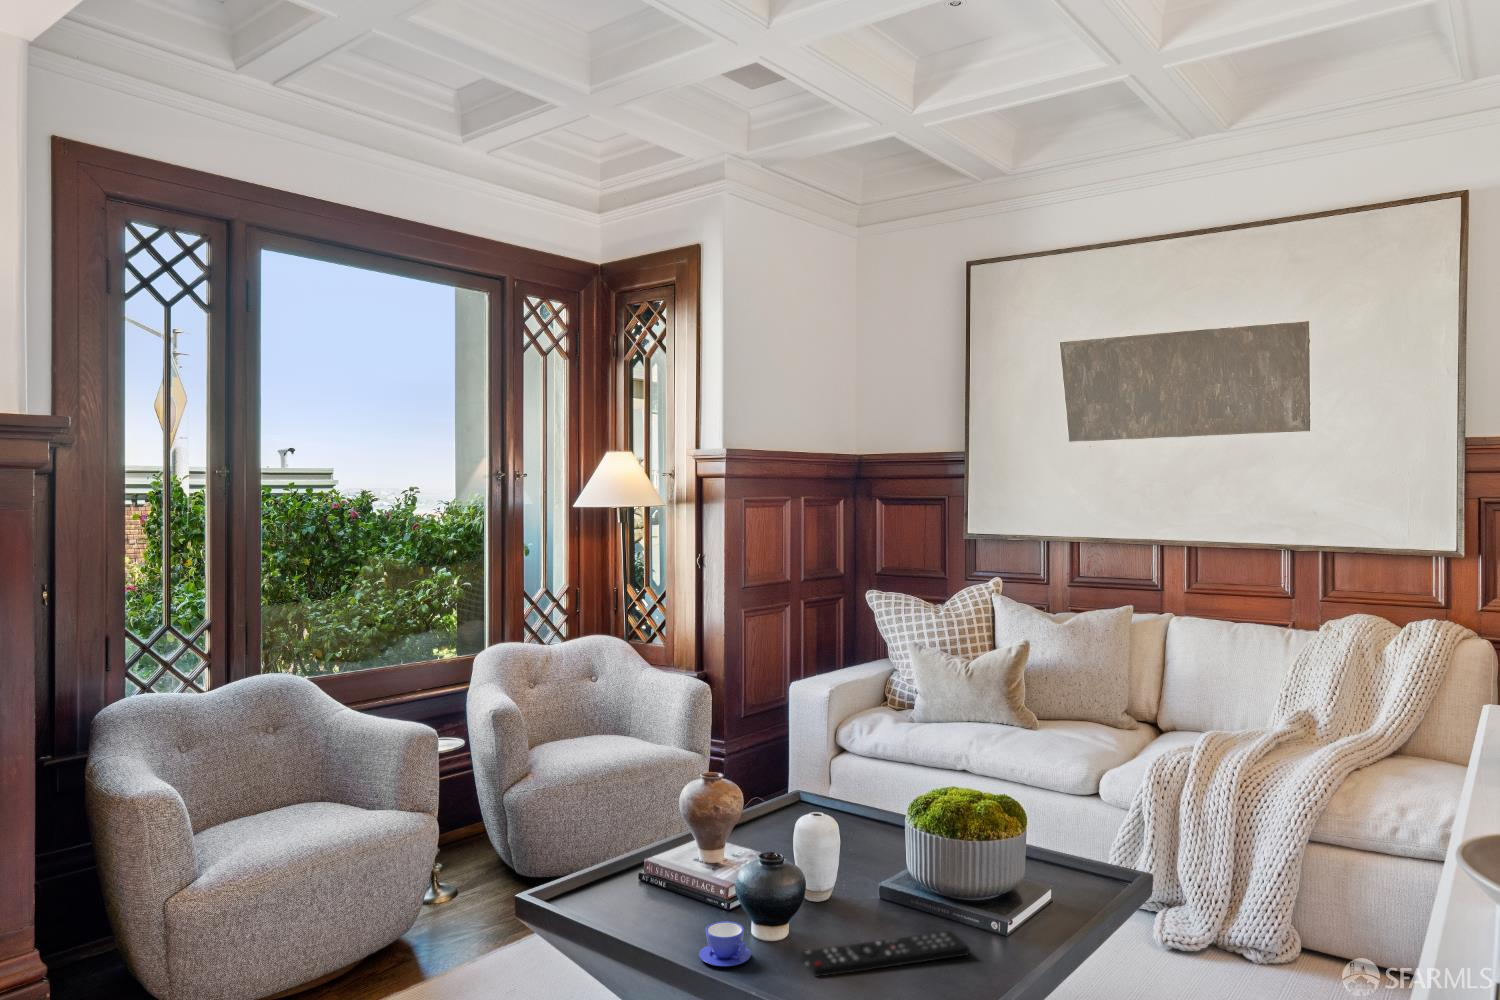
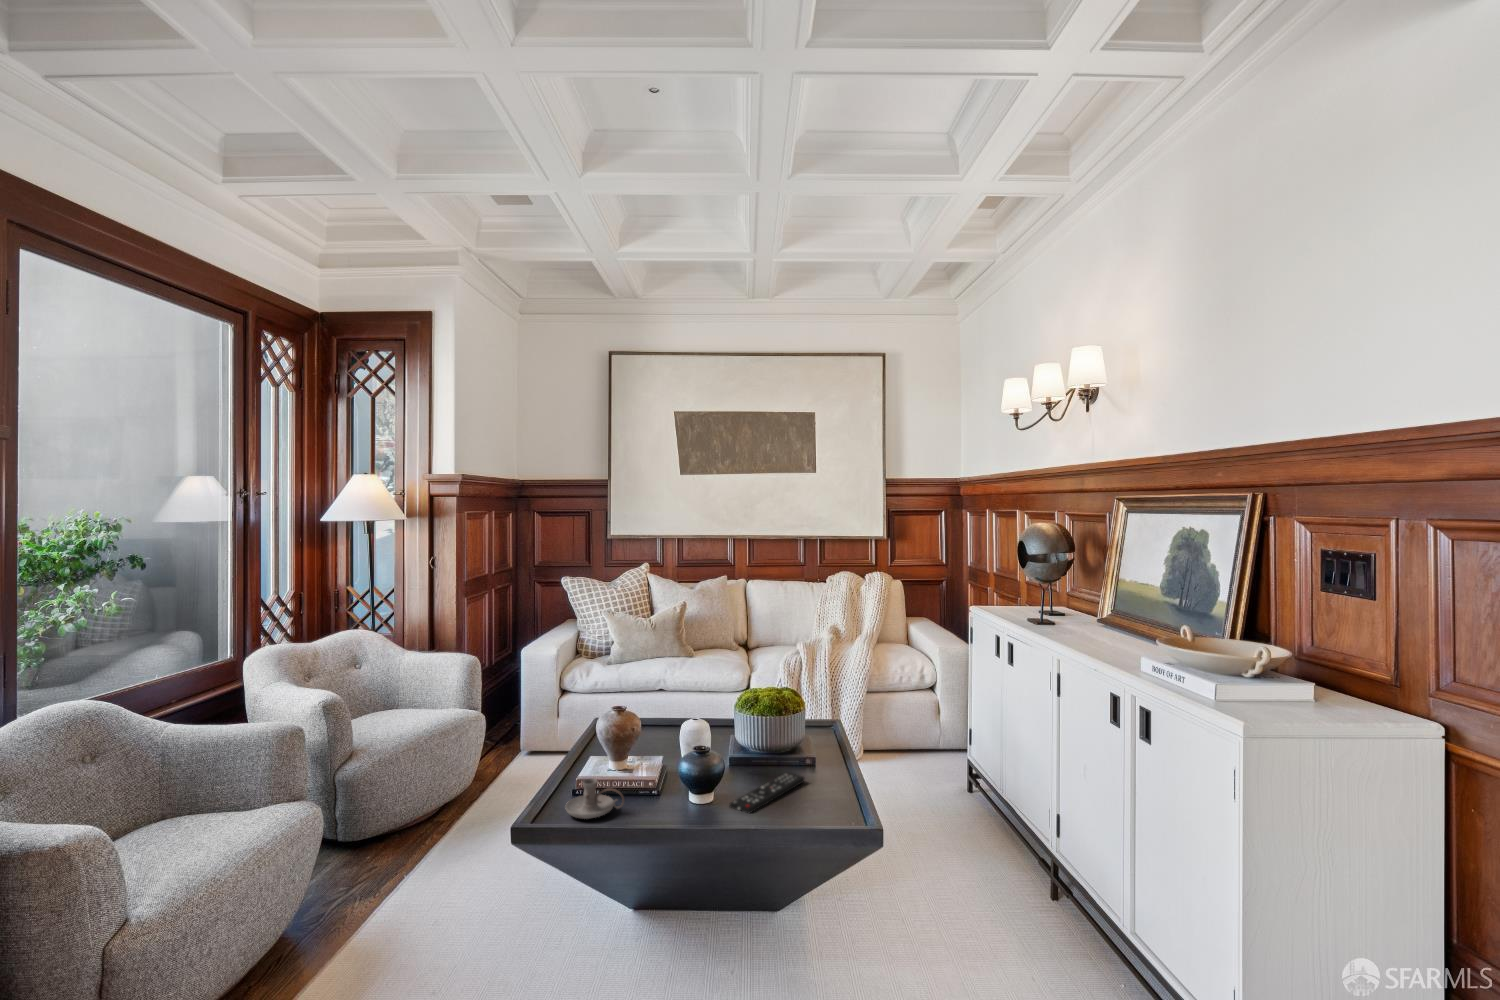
candle holder: none [586,860,656,917] -> present [566,778,624,819]
teacup: present [699,921,751,966] -> none [675,796,709,824]

